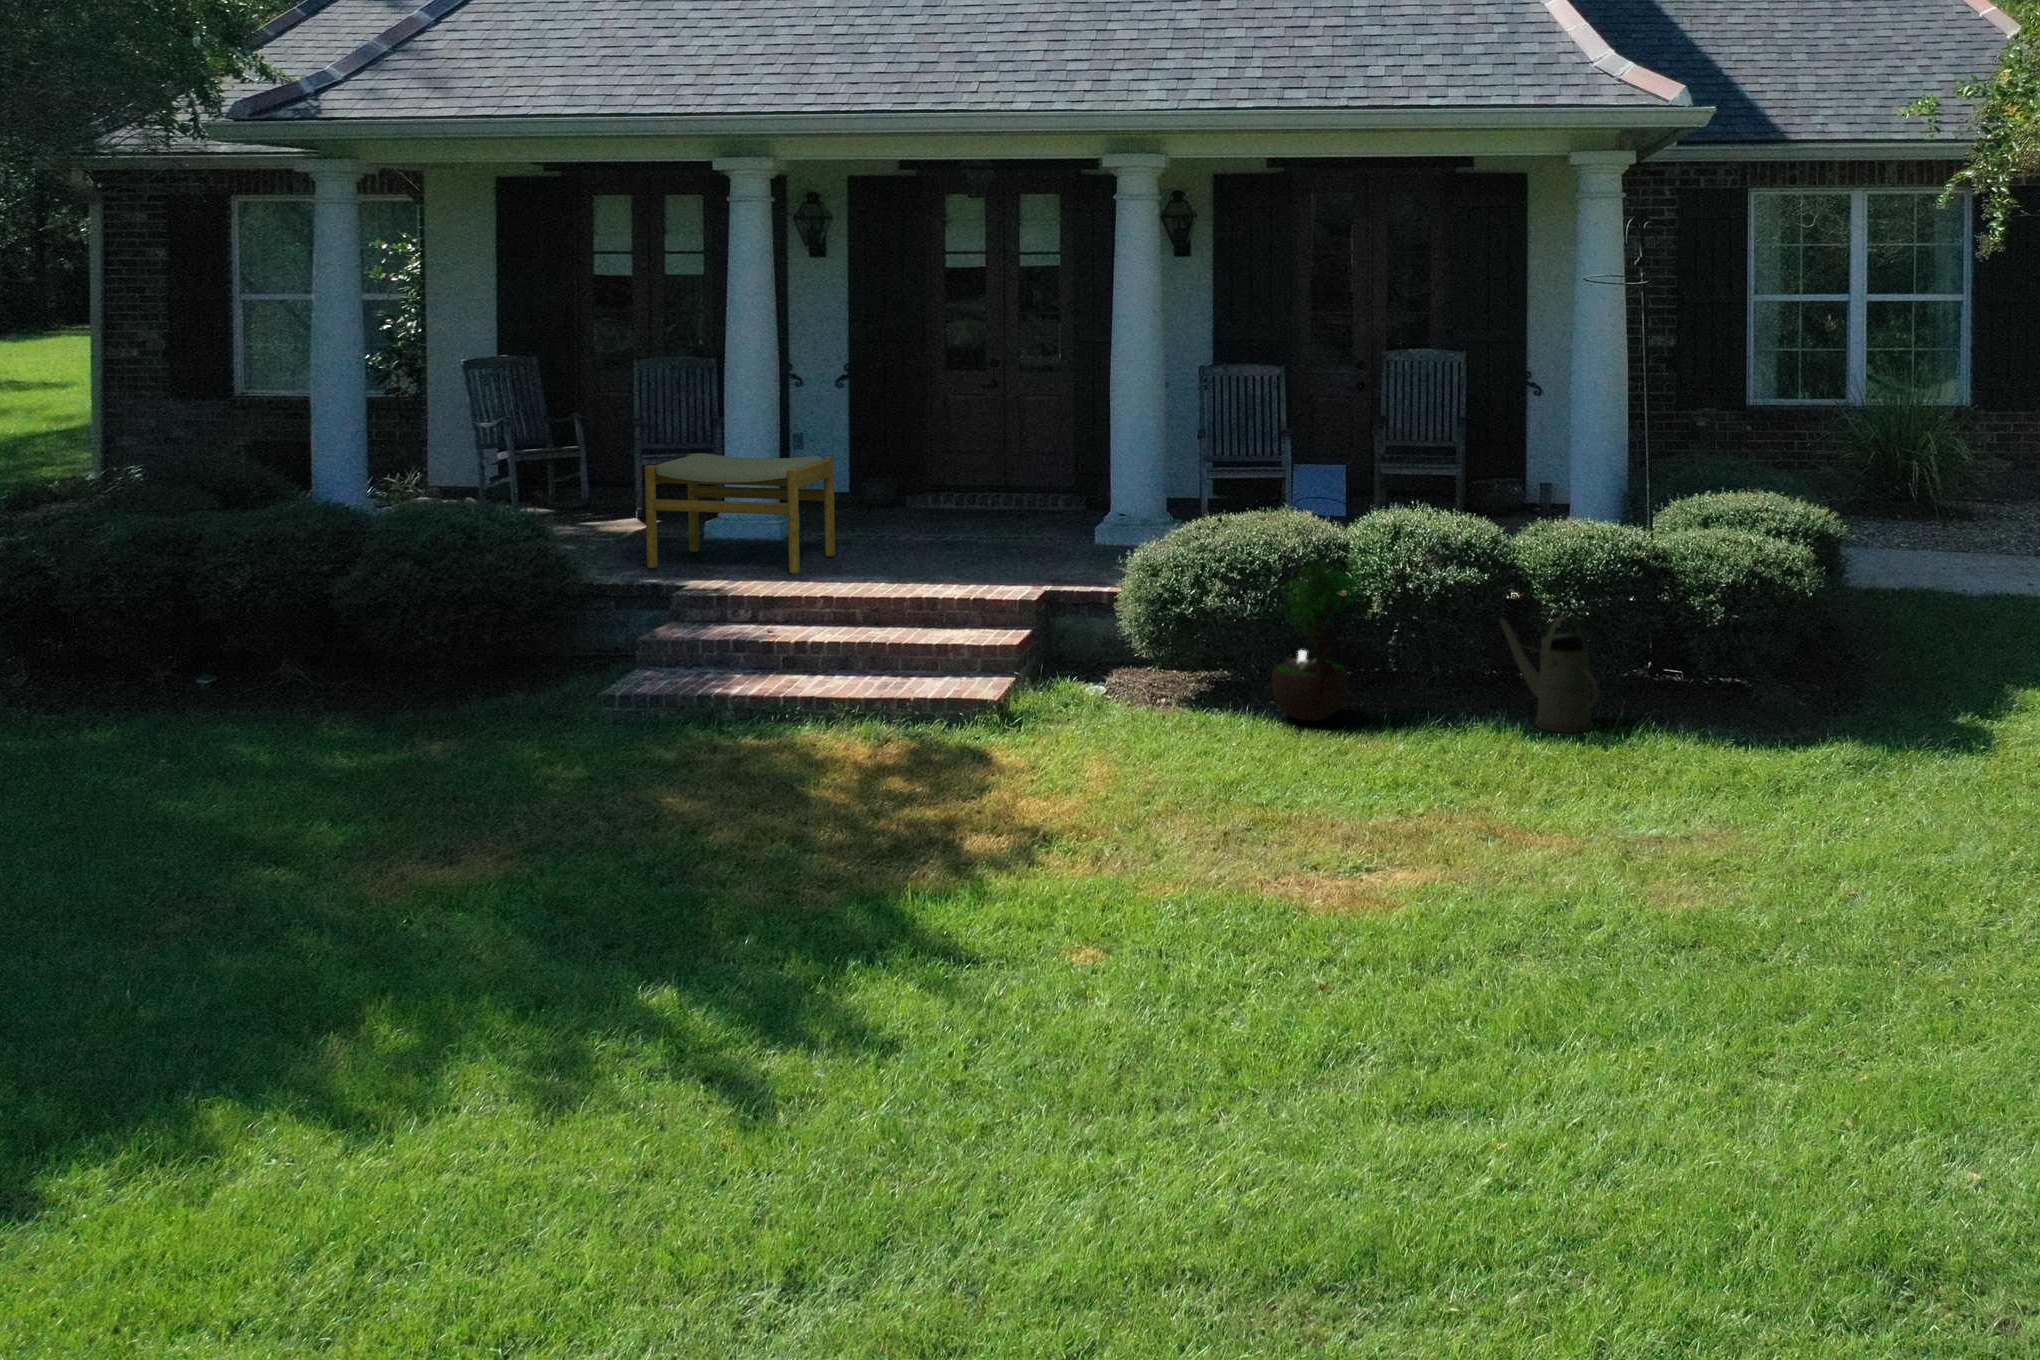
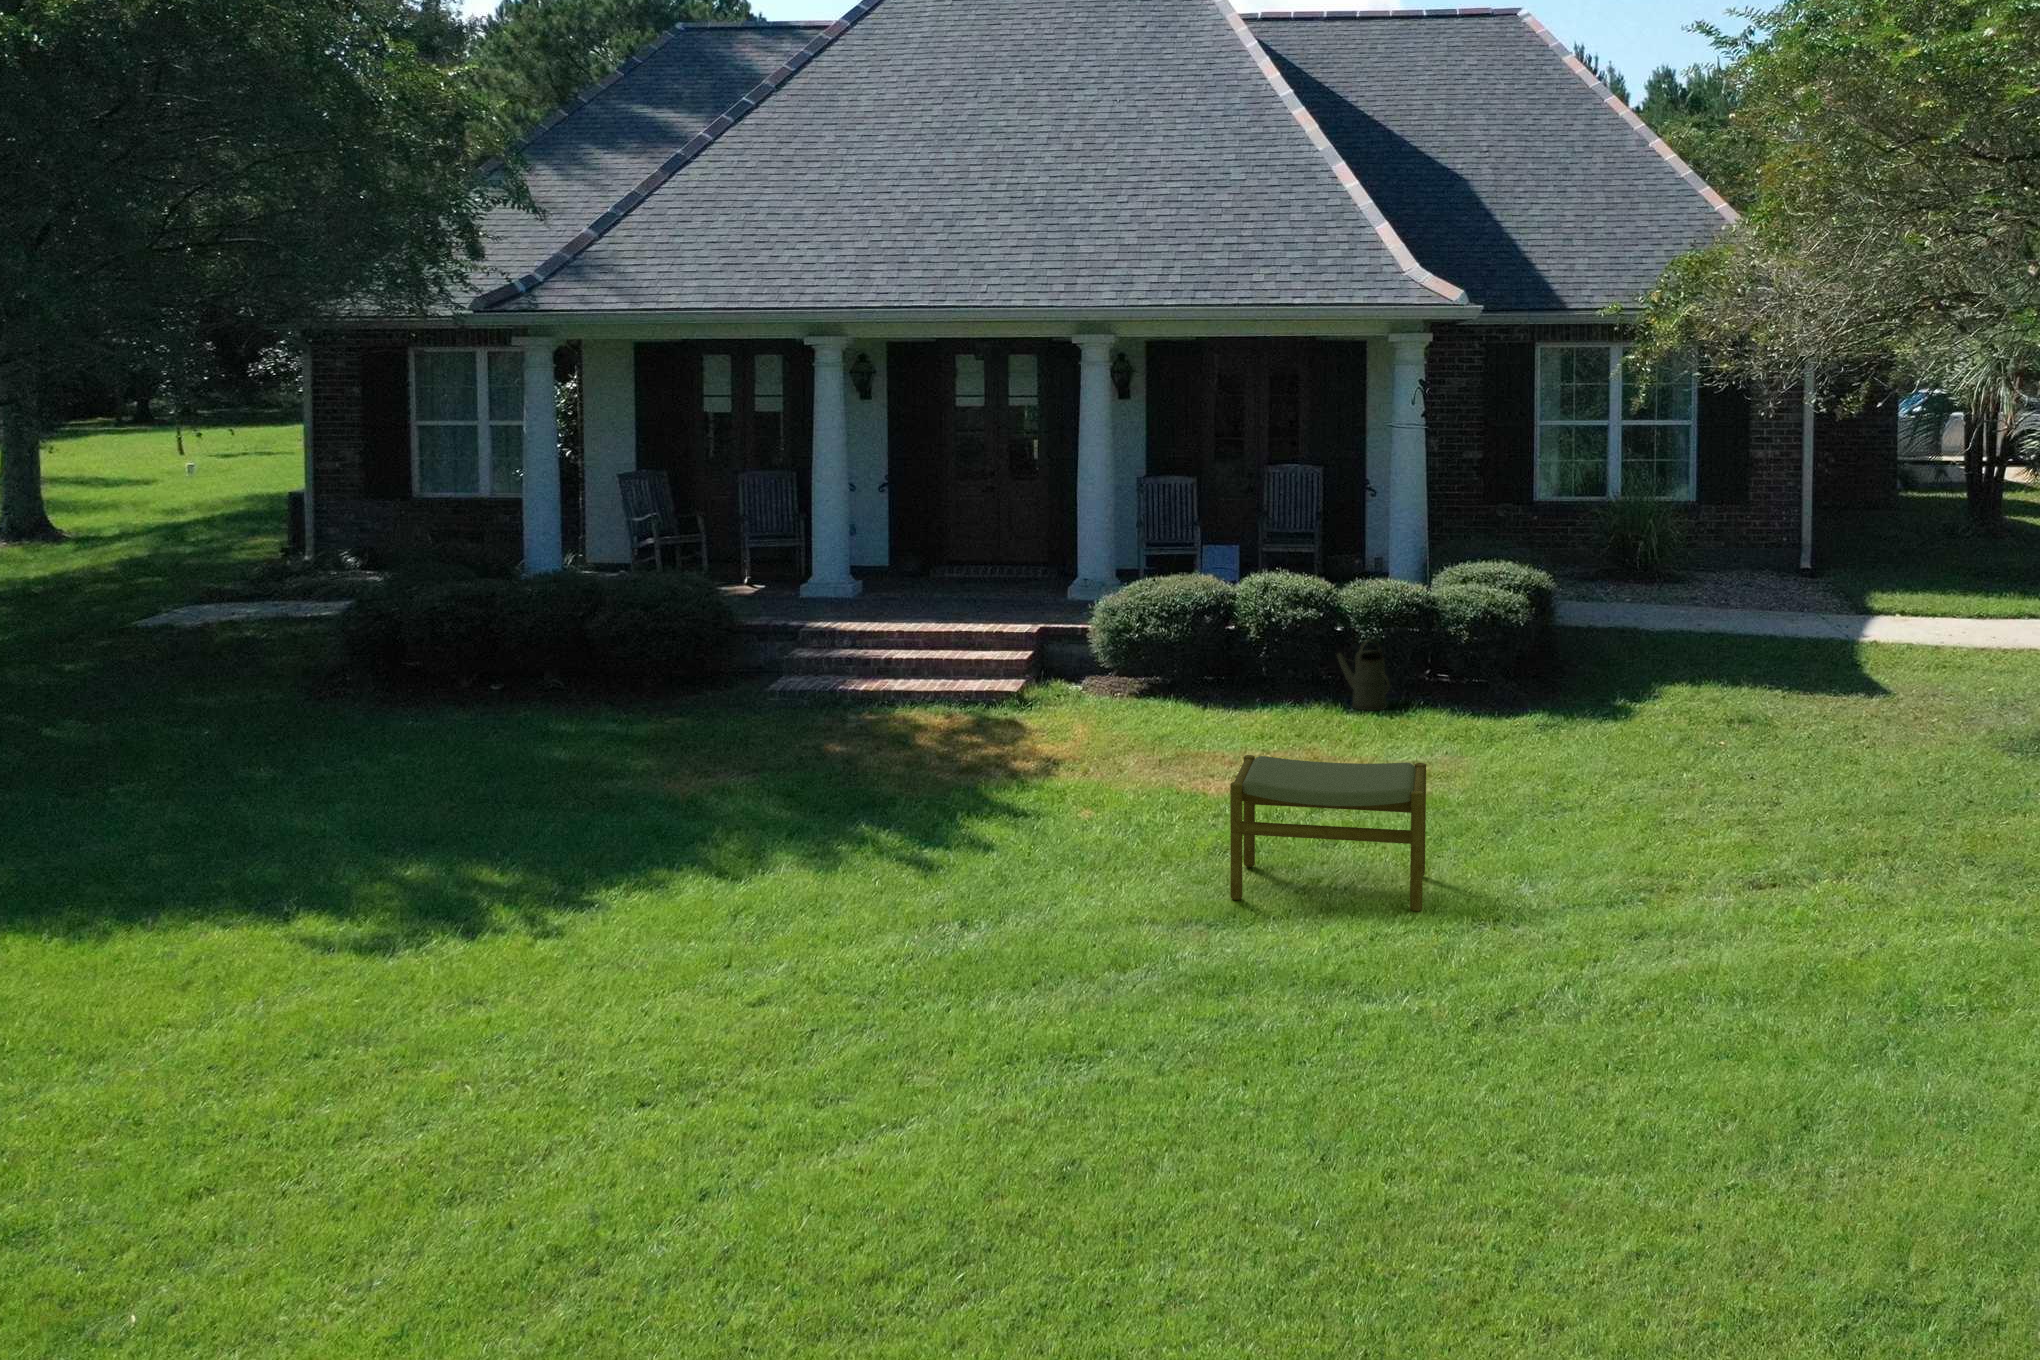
footstool: present [645,453,835,574] -> present [1230,755,1426,912]
potted tree: present [1272,559,1362,721] -> none [1186,598,1248,705]

